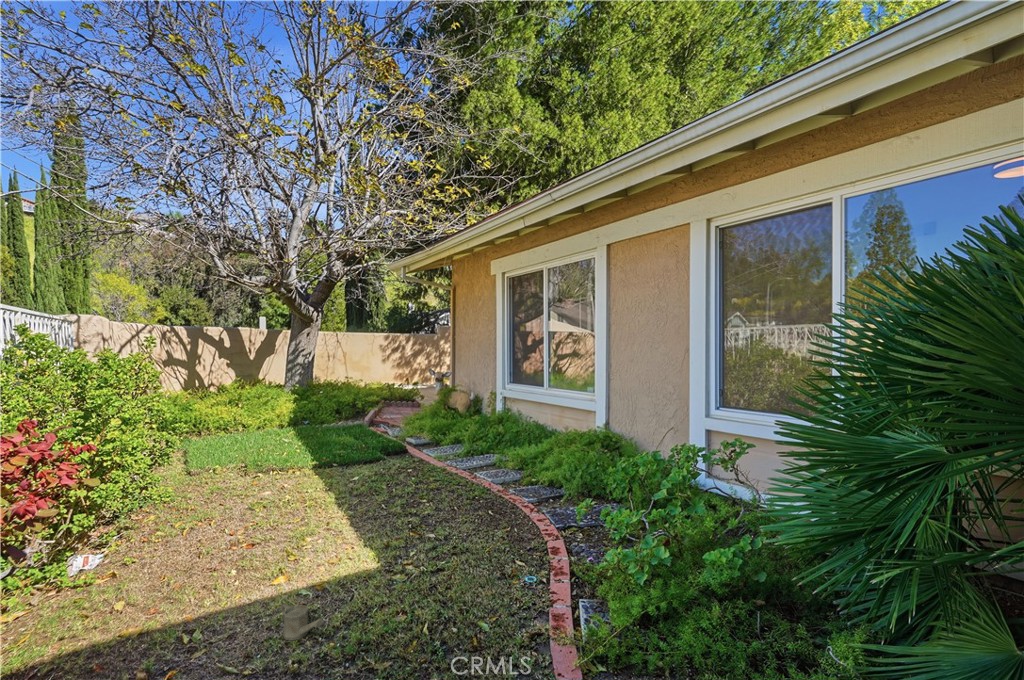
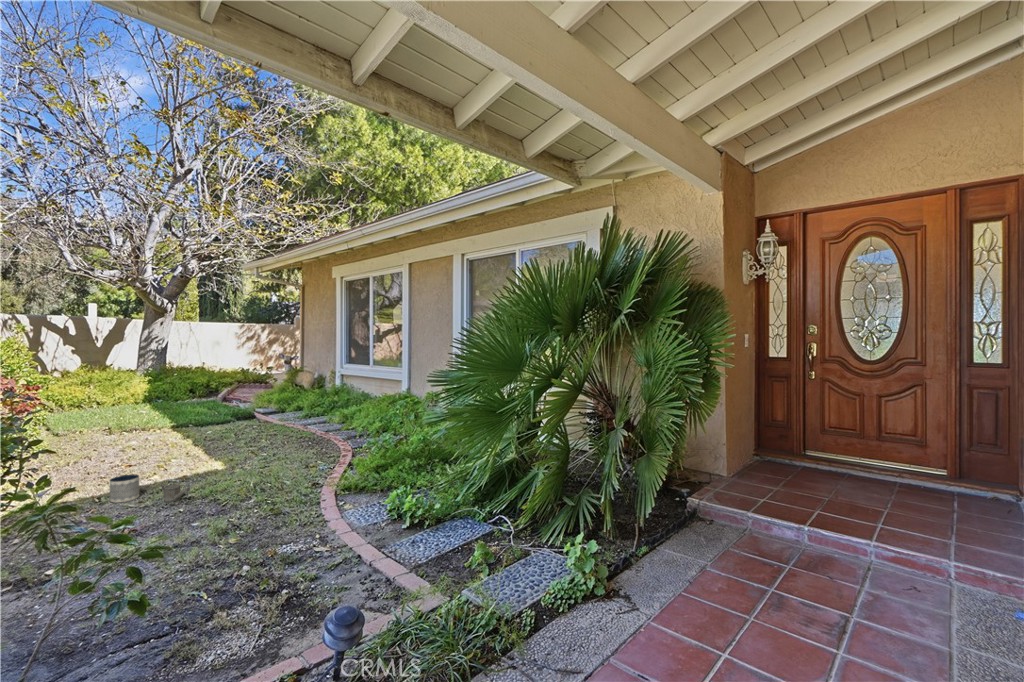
planter: none [208,577,252,630] -> present [110,474,140,503]

